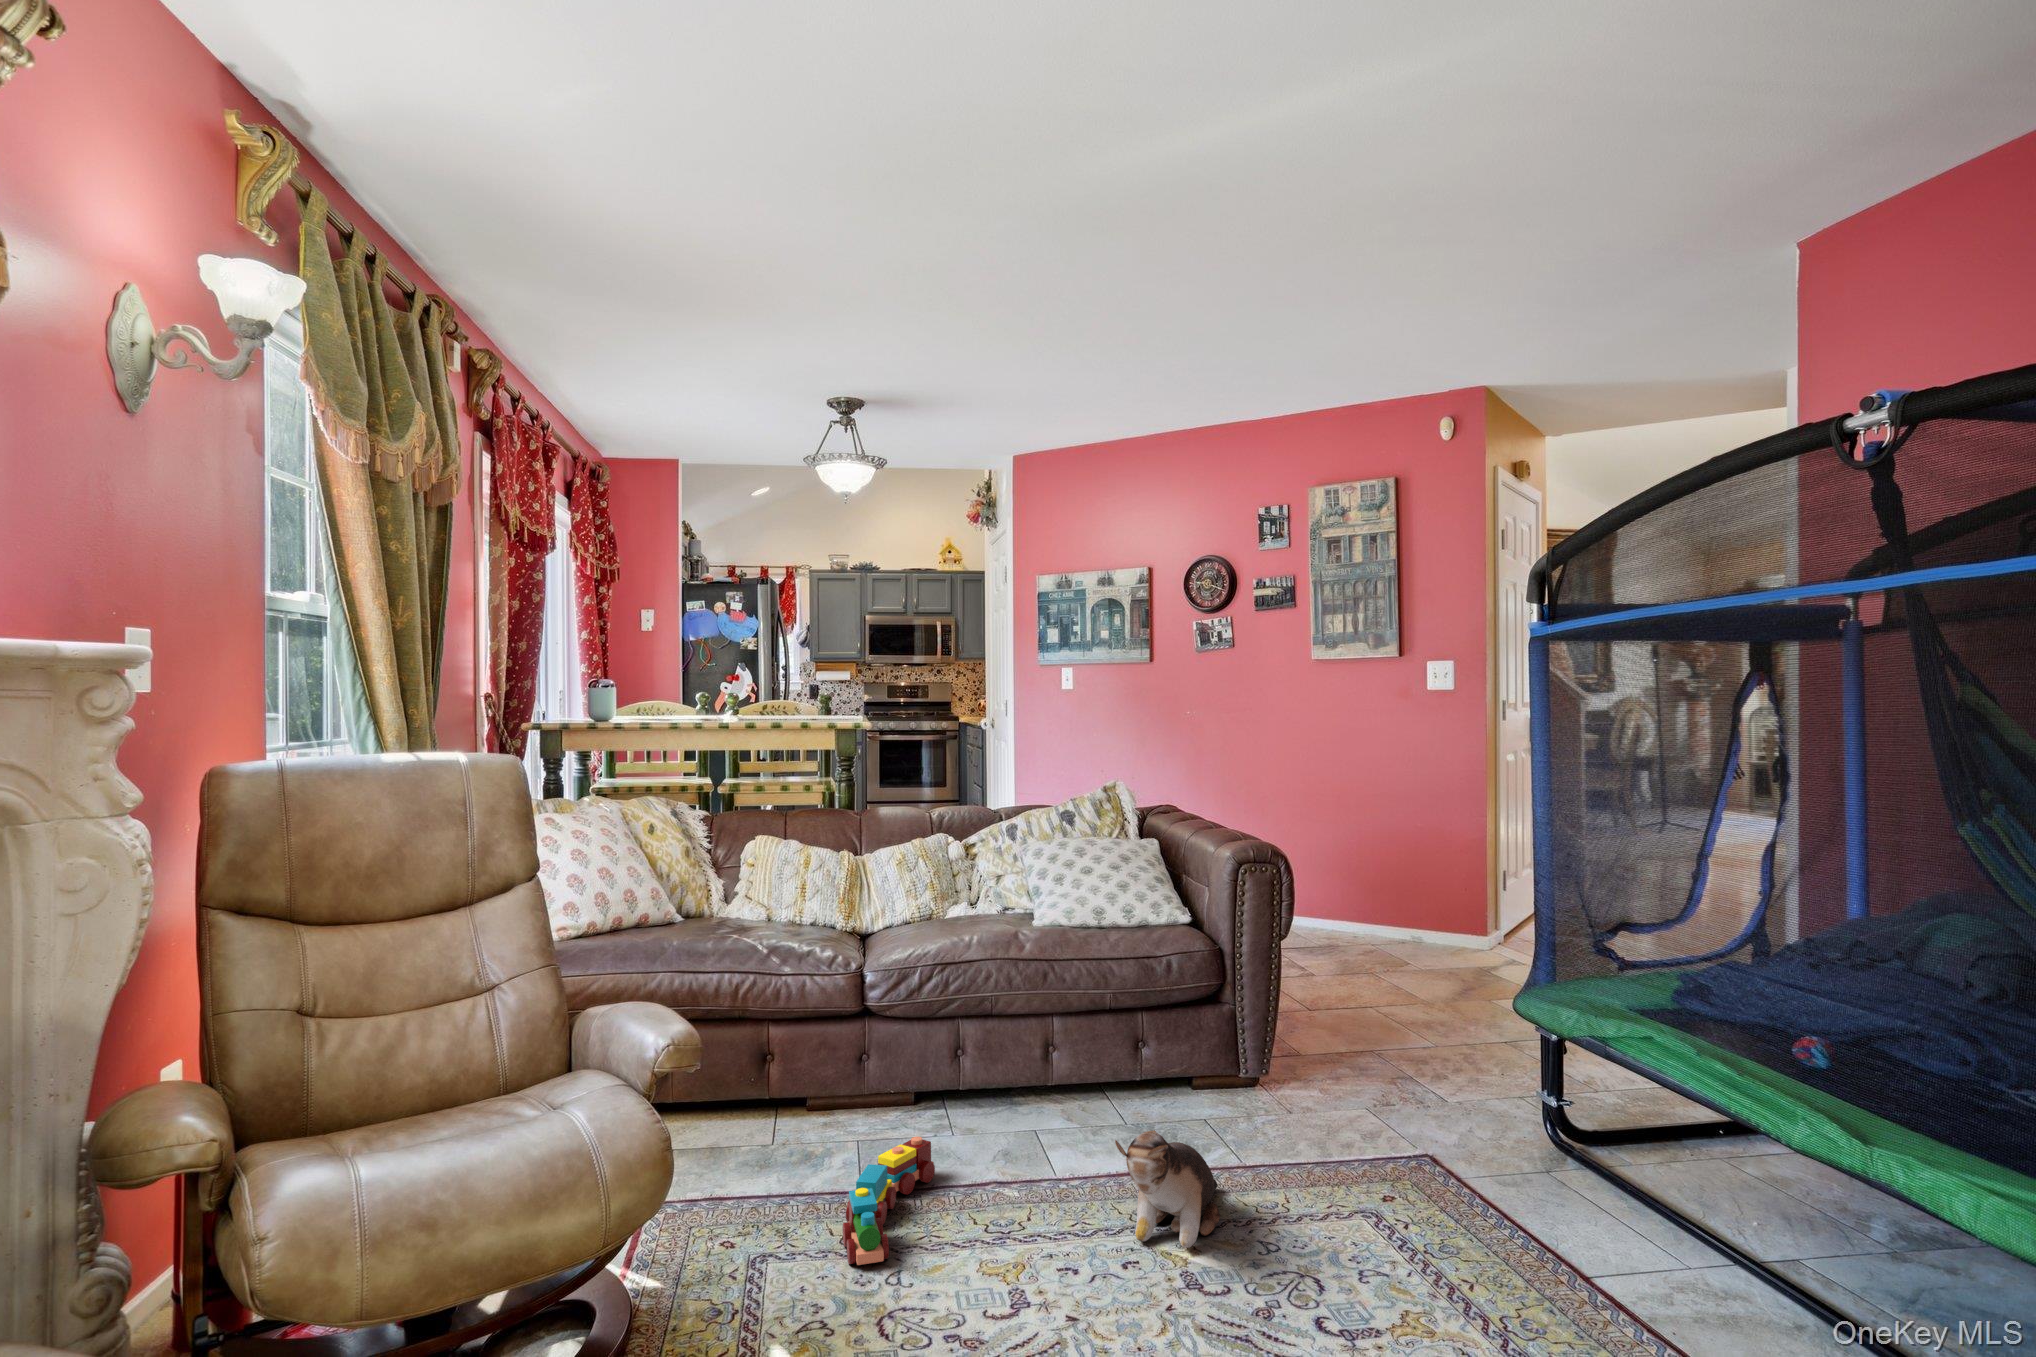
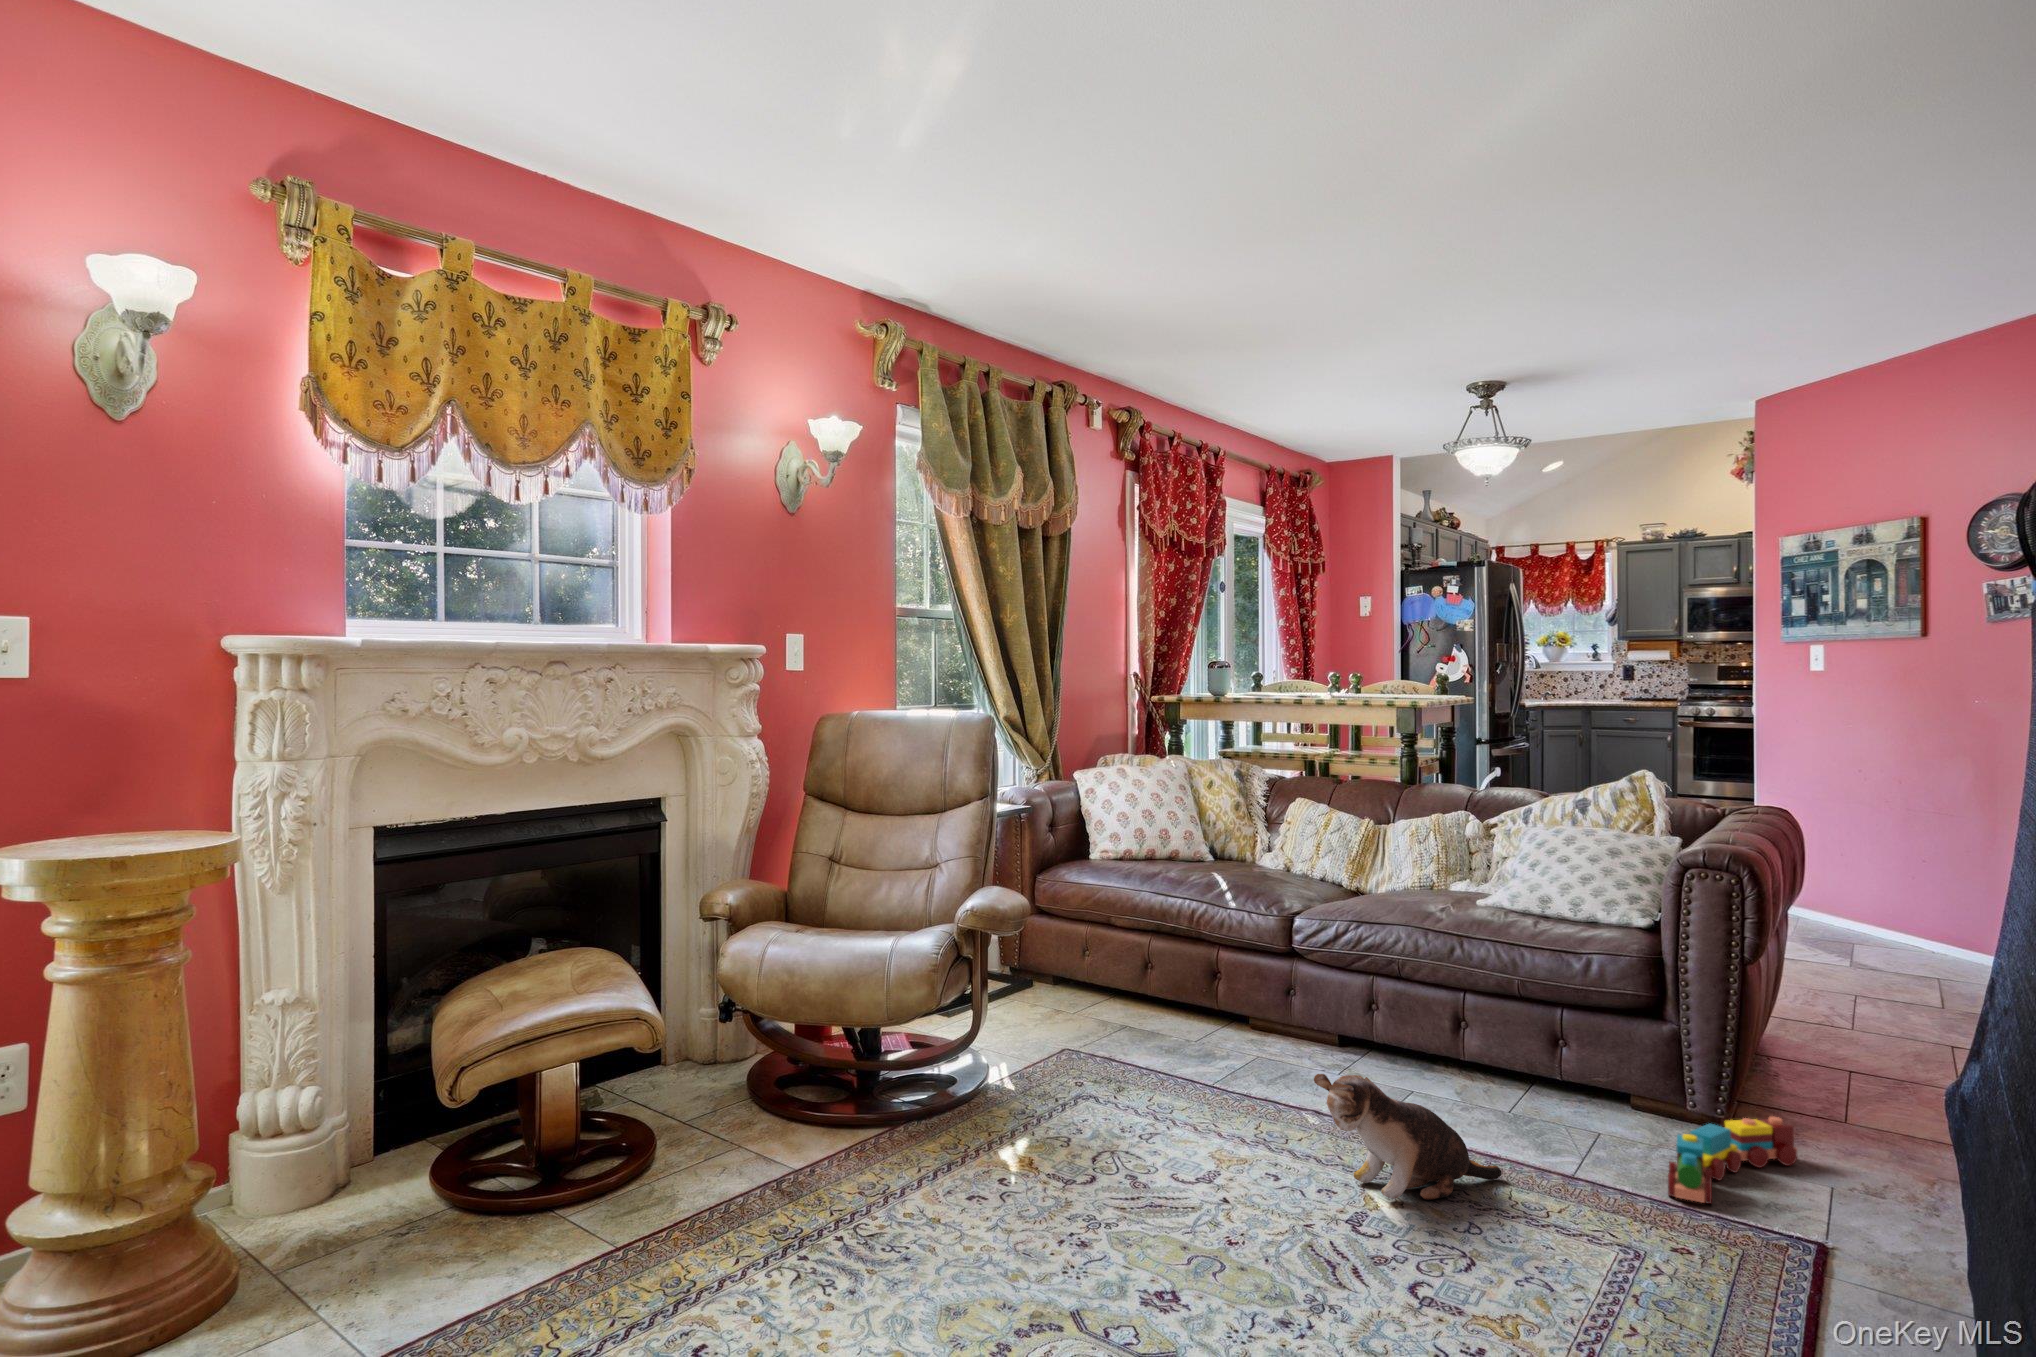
toy train: present [842,1137,935,1265] -> present [1668,1117,1798,1204]

